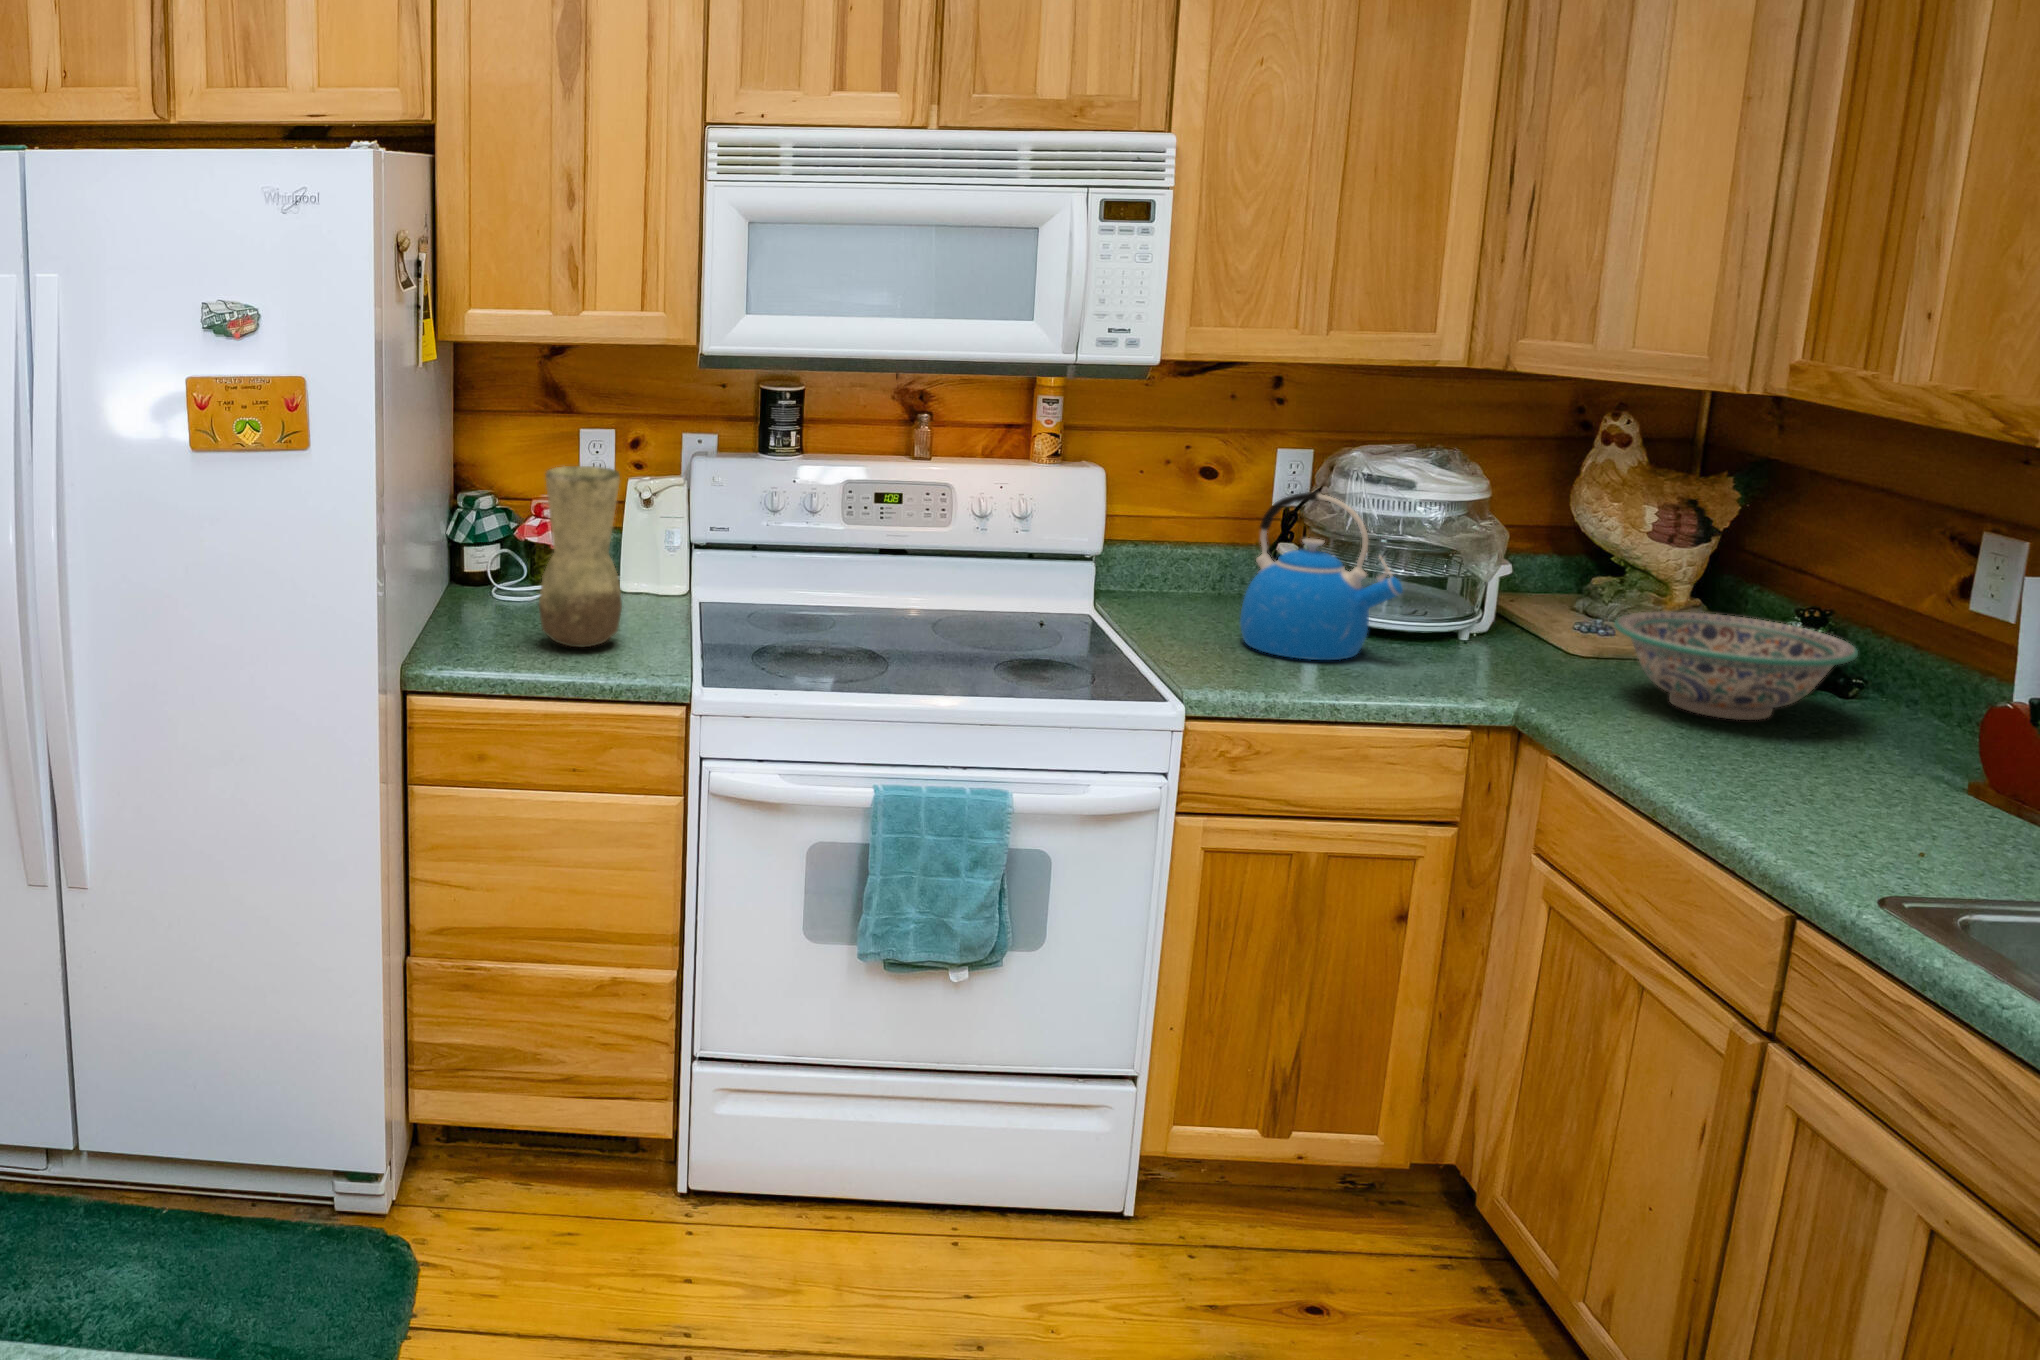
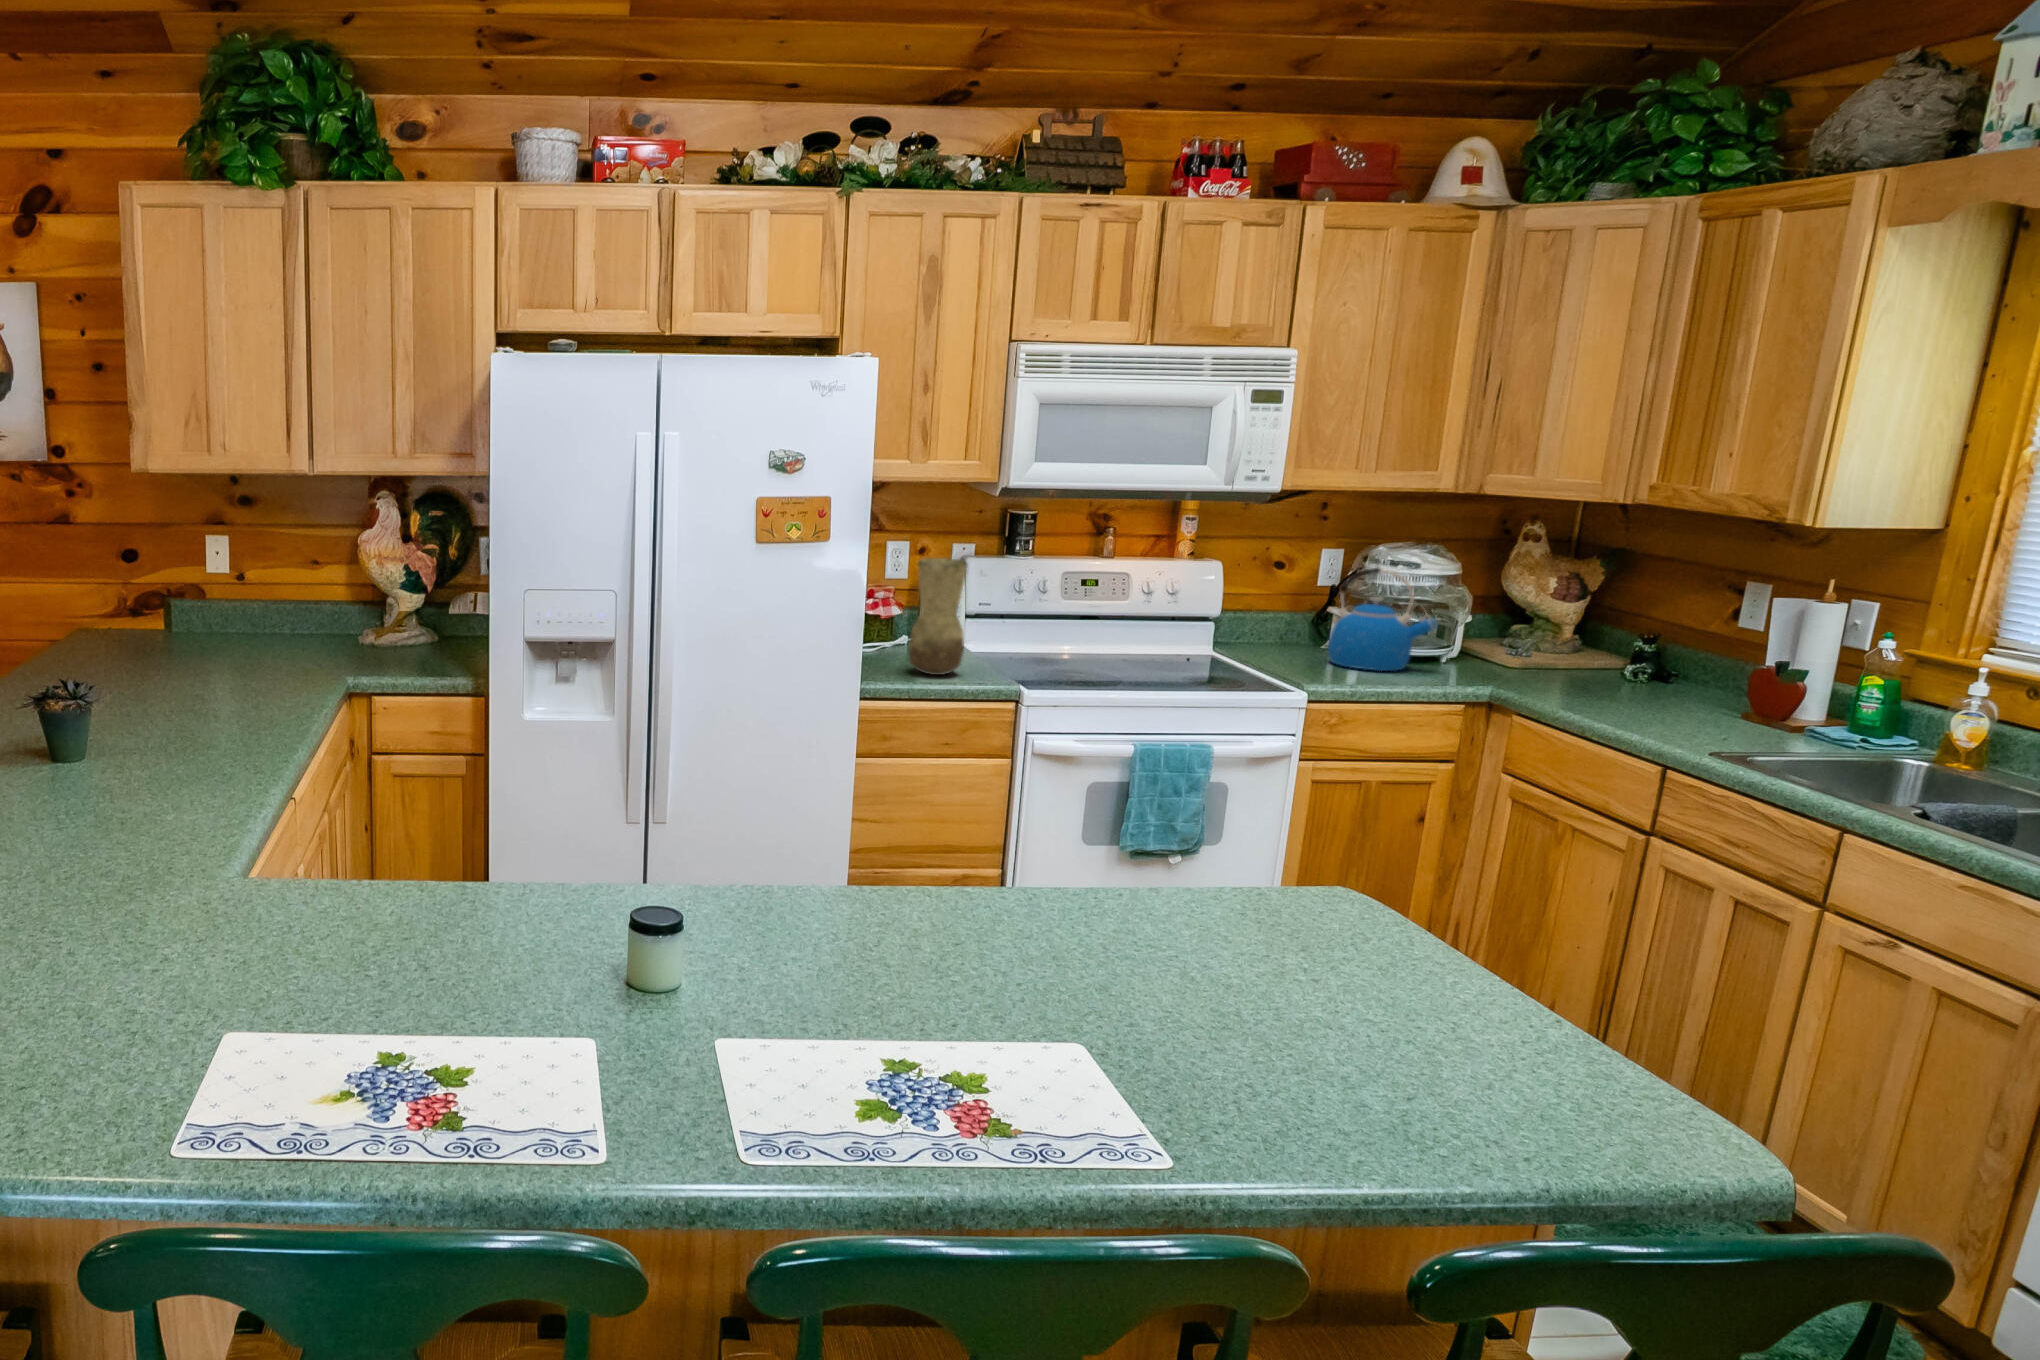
decorative bowl: present [1614,611,1858,720] -> none [1567,635,1714,694]

